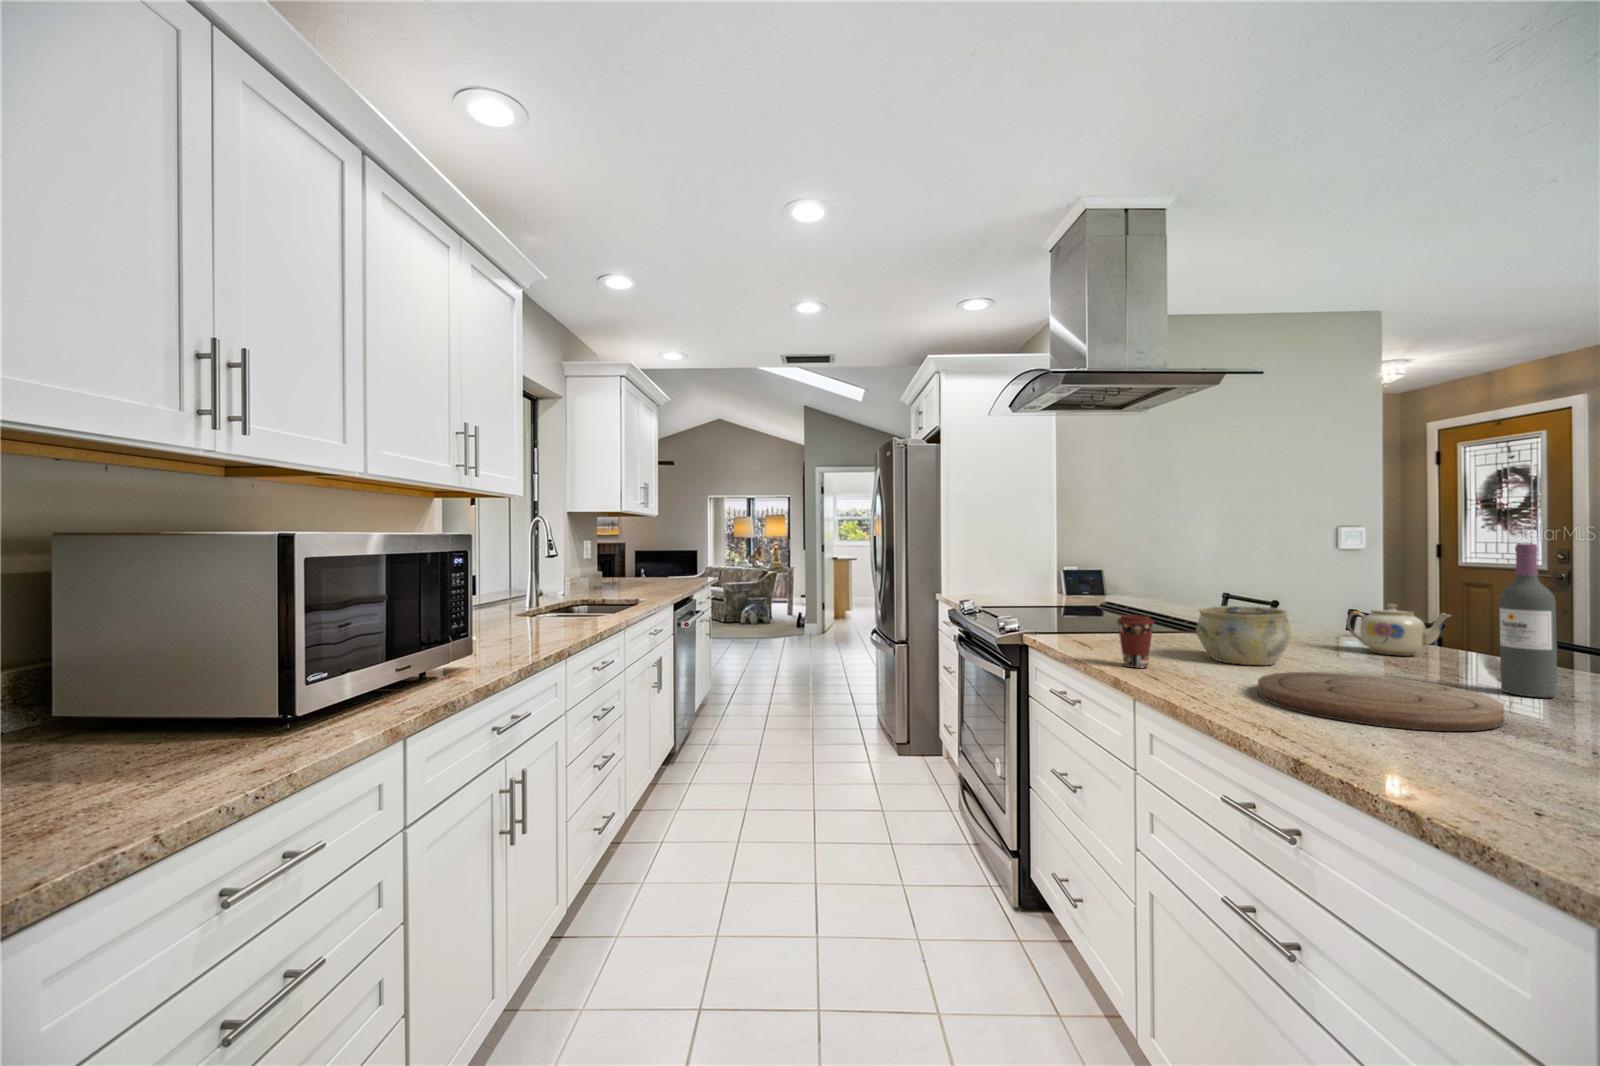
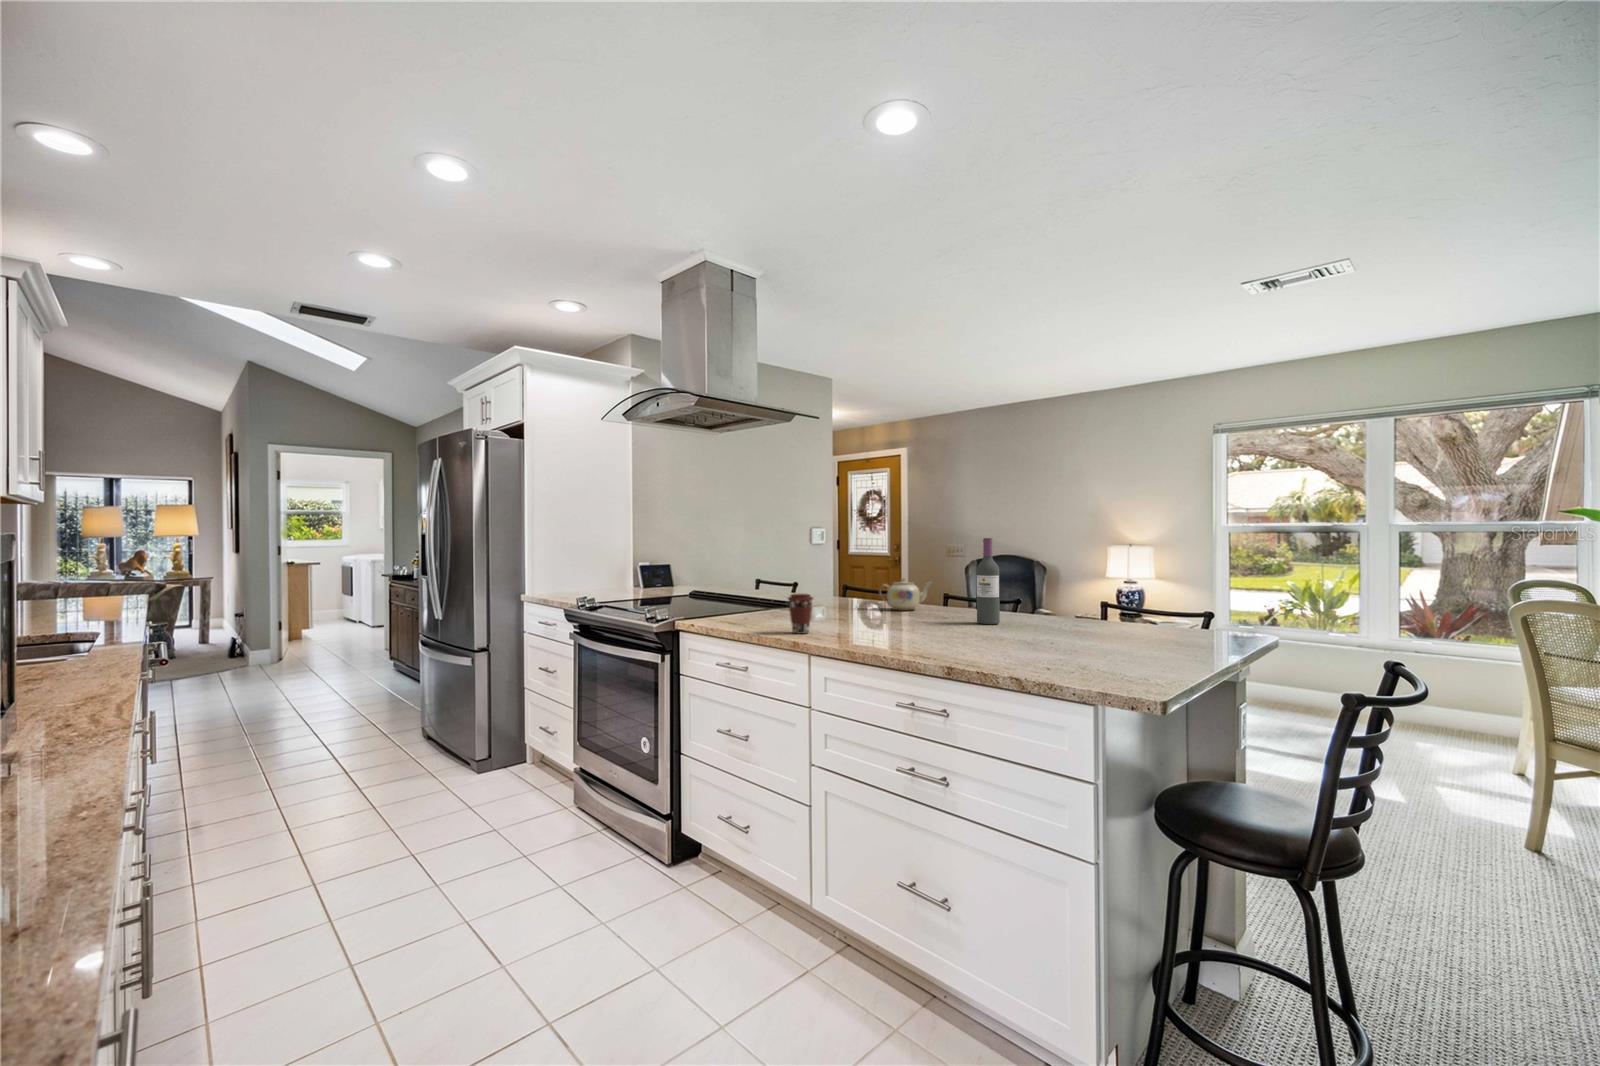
ceramic bowl: present [1196,606,1291,665] -> none [820,583,876,624]
cutting board: present [1258,672,1504,731] -> none [889,621,1008,647]

